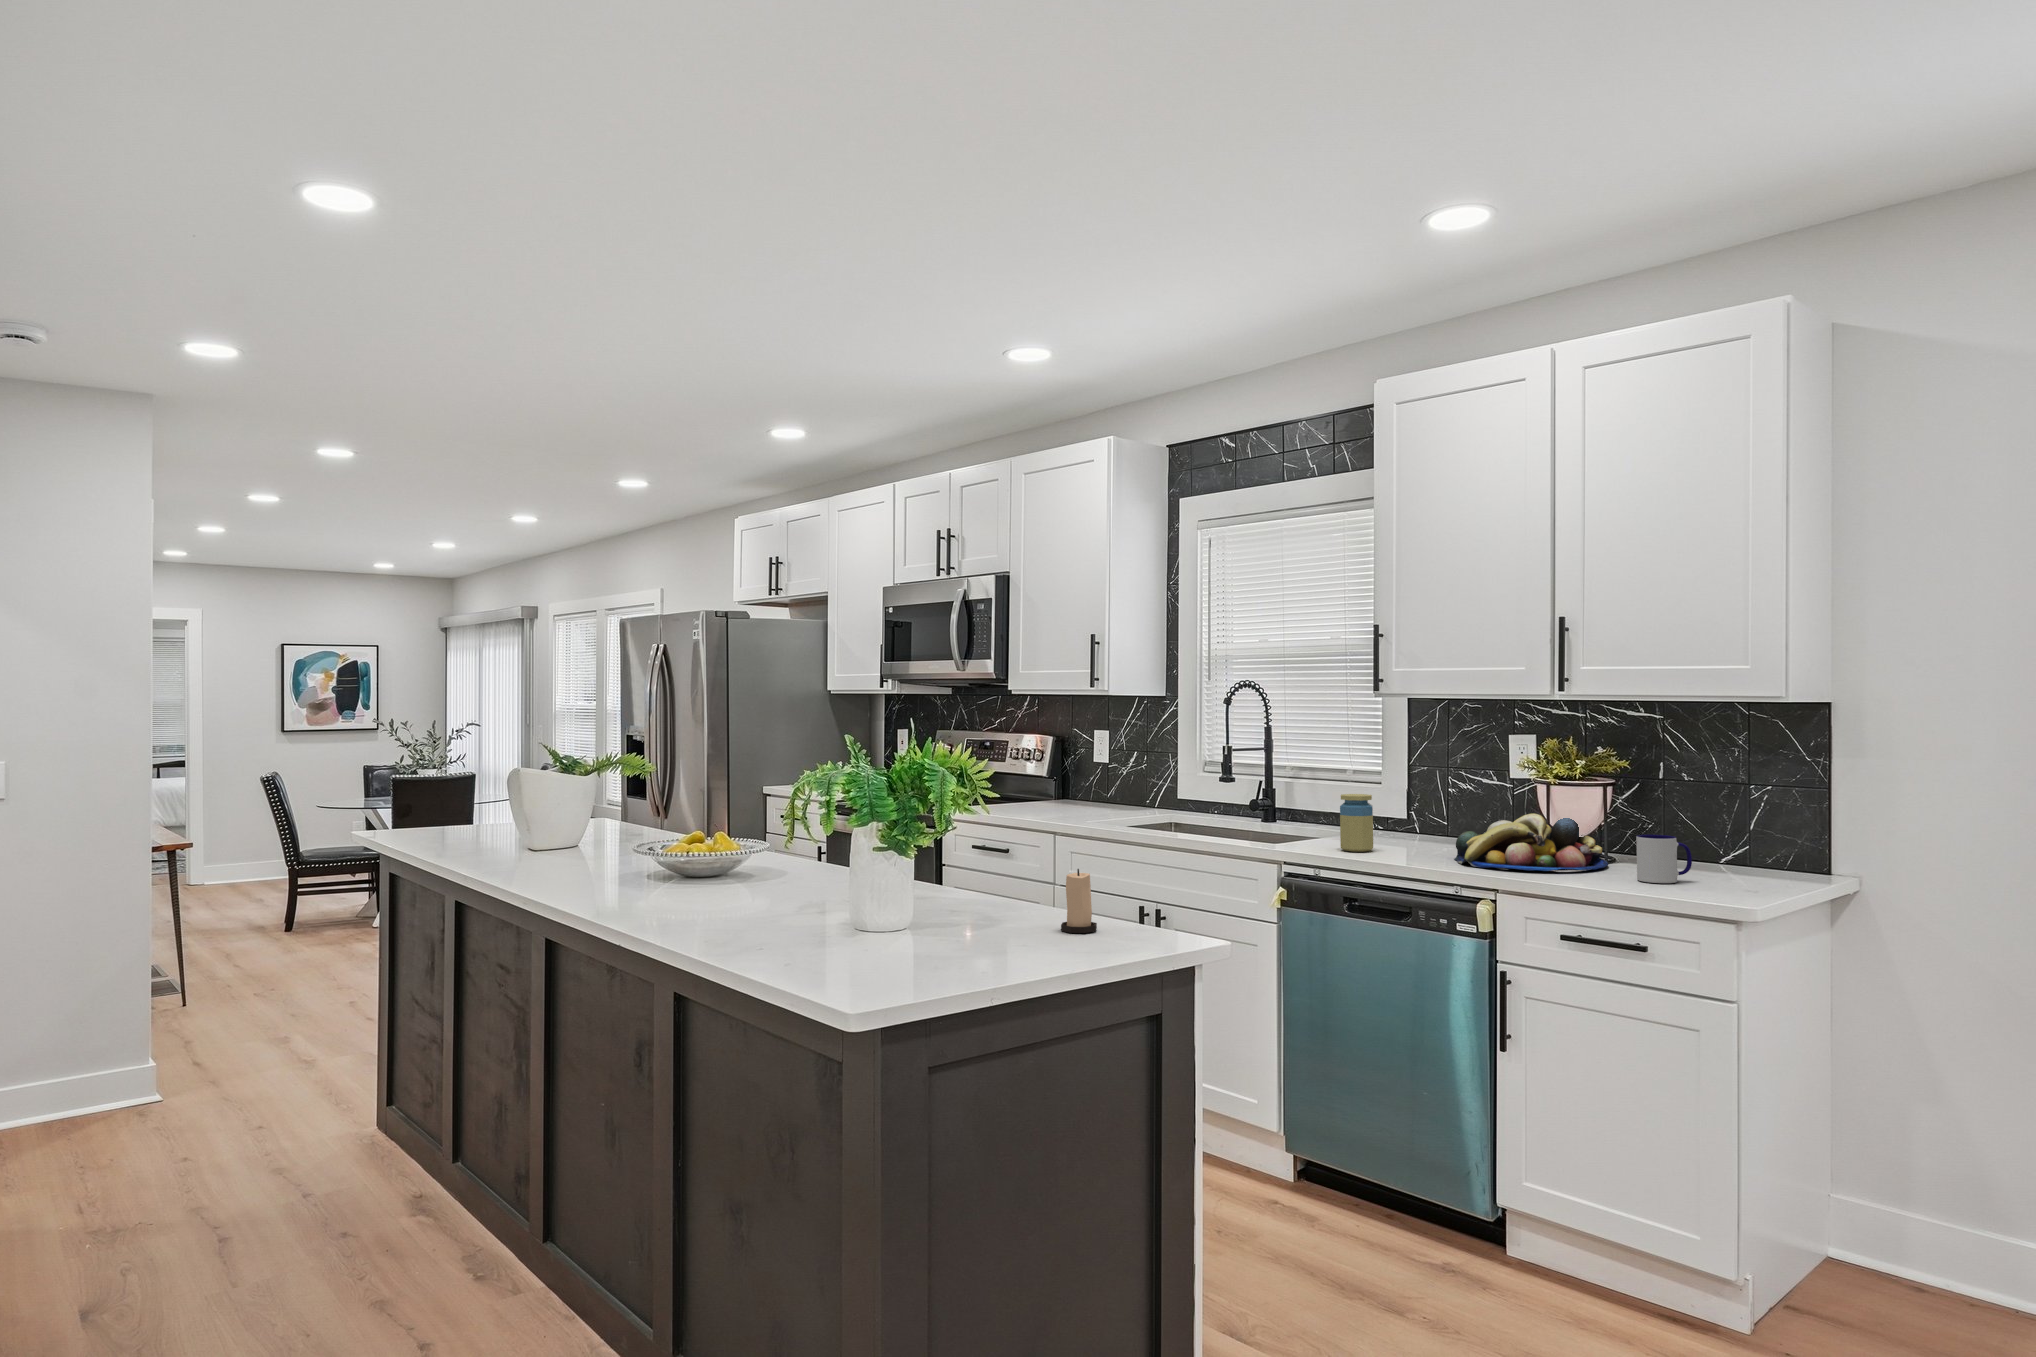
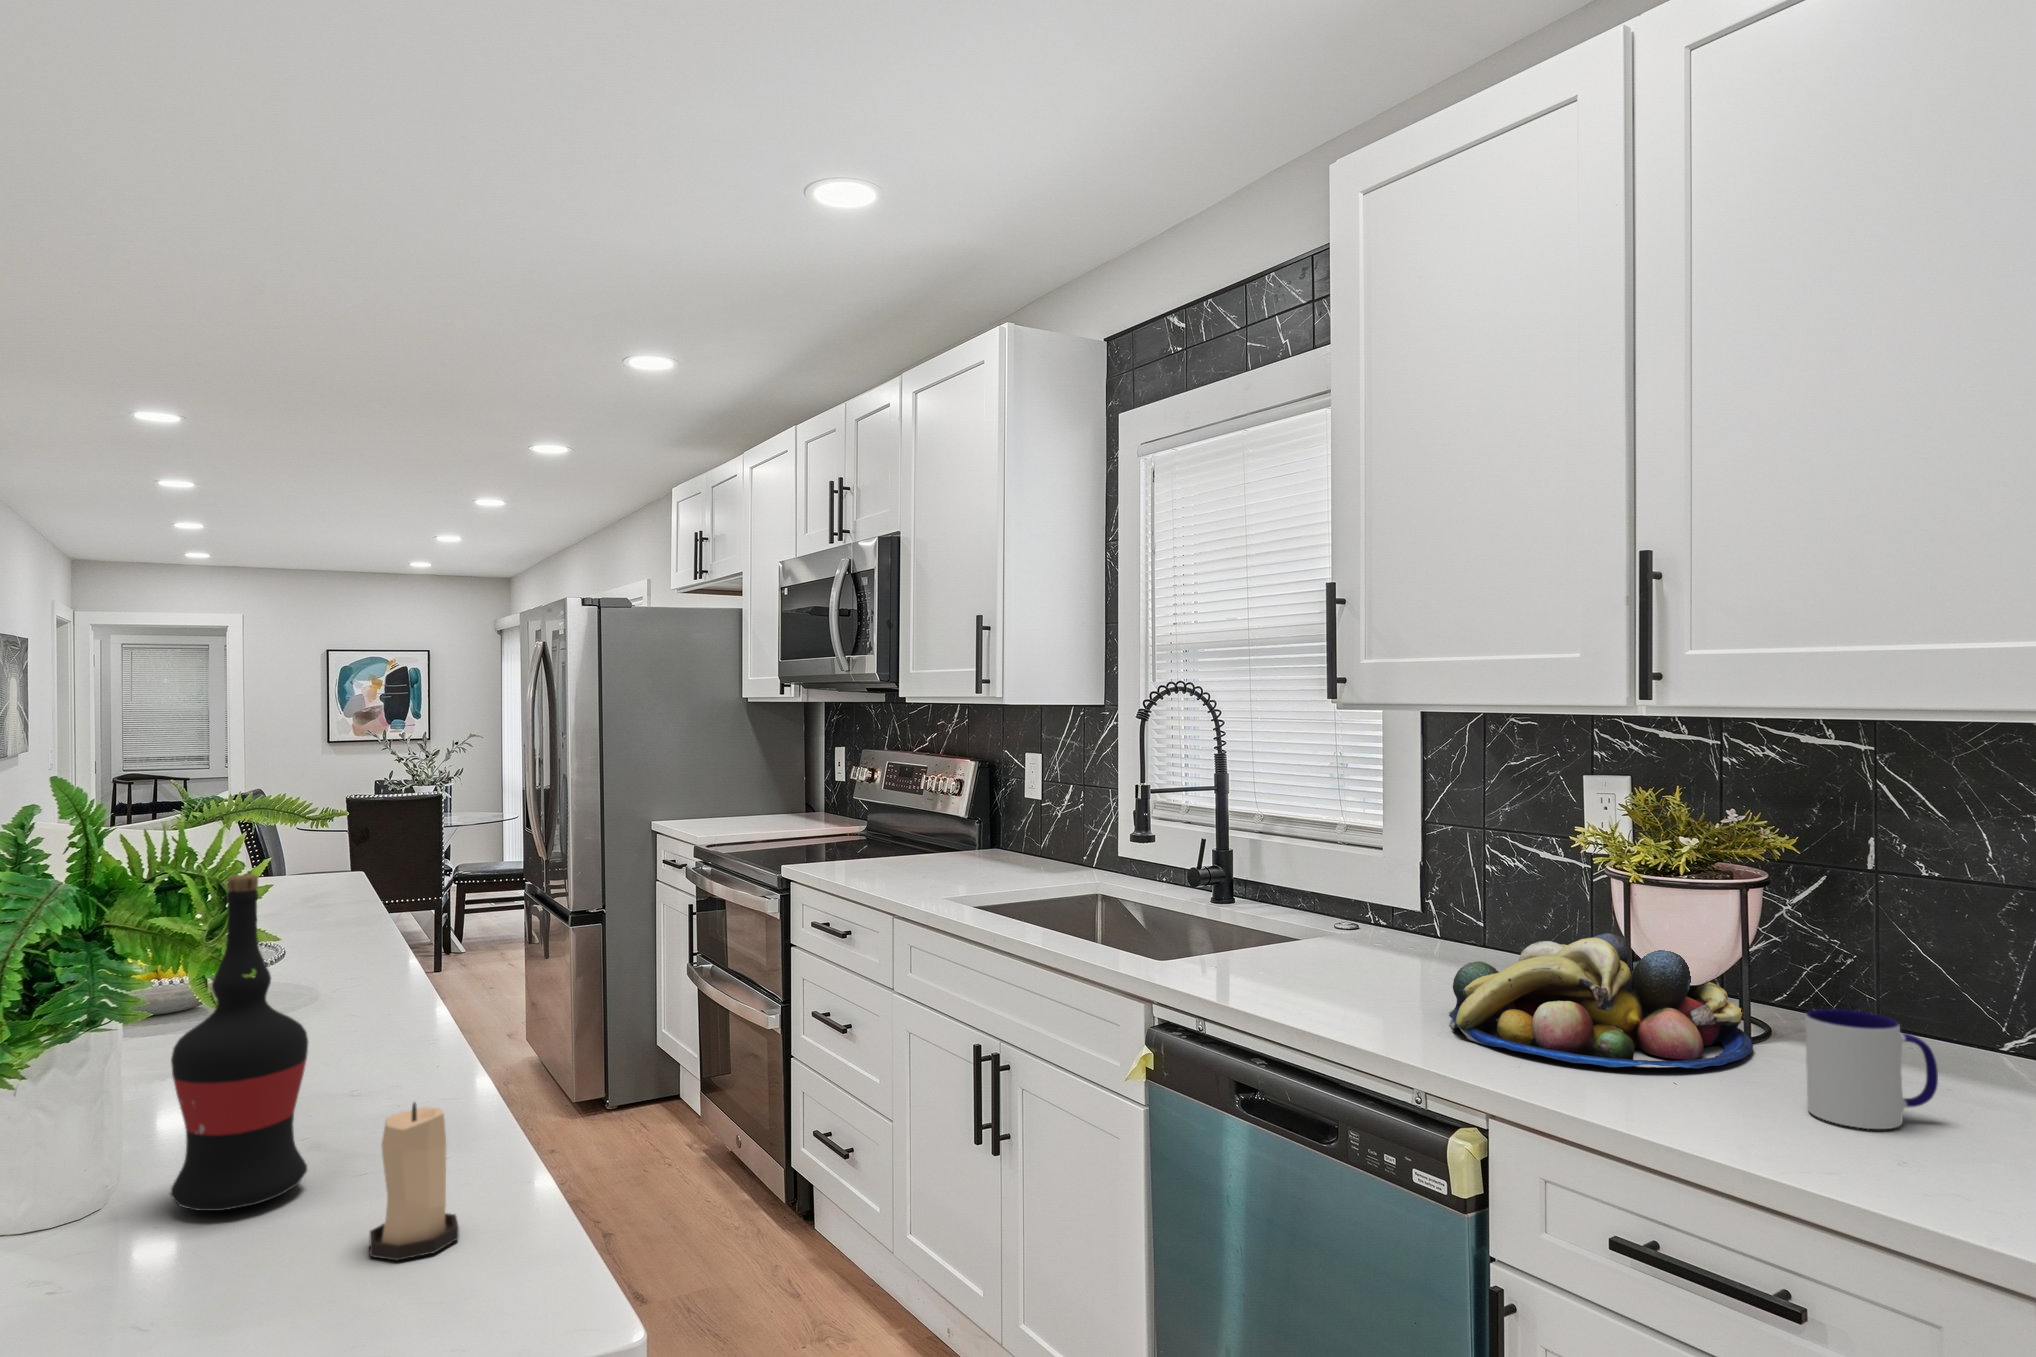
wine bottle: none [943,773,995,925] -> present [170,875,308,1211]
jar: present [1340,794,1373,852] -> none [1261,877,1322,983]

